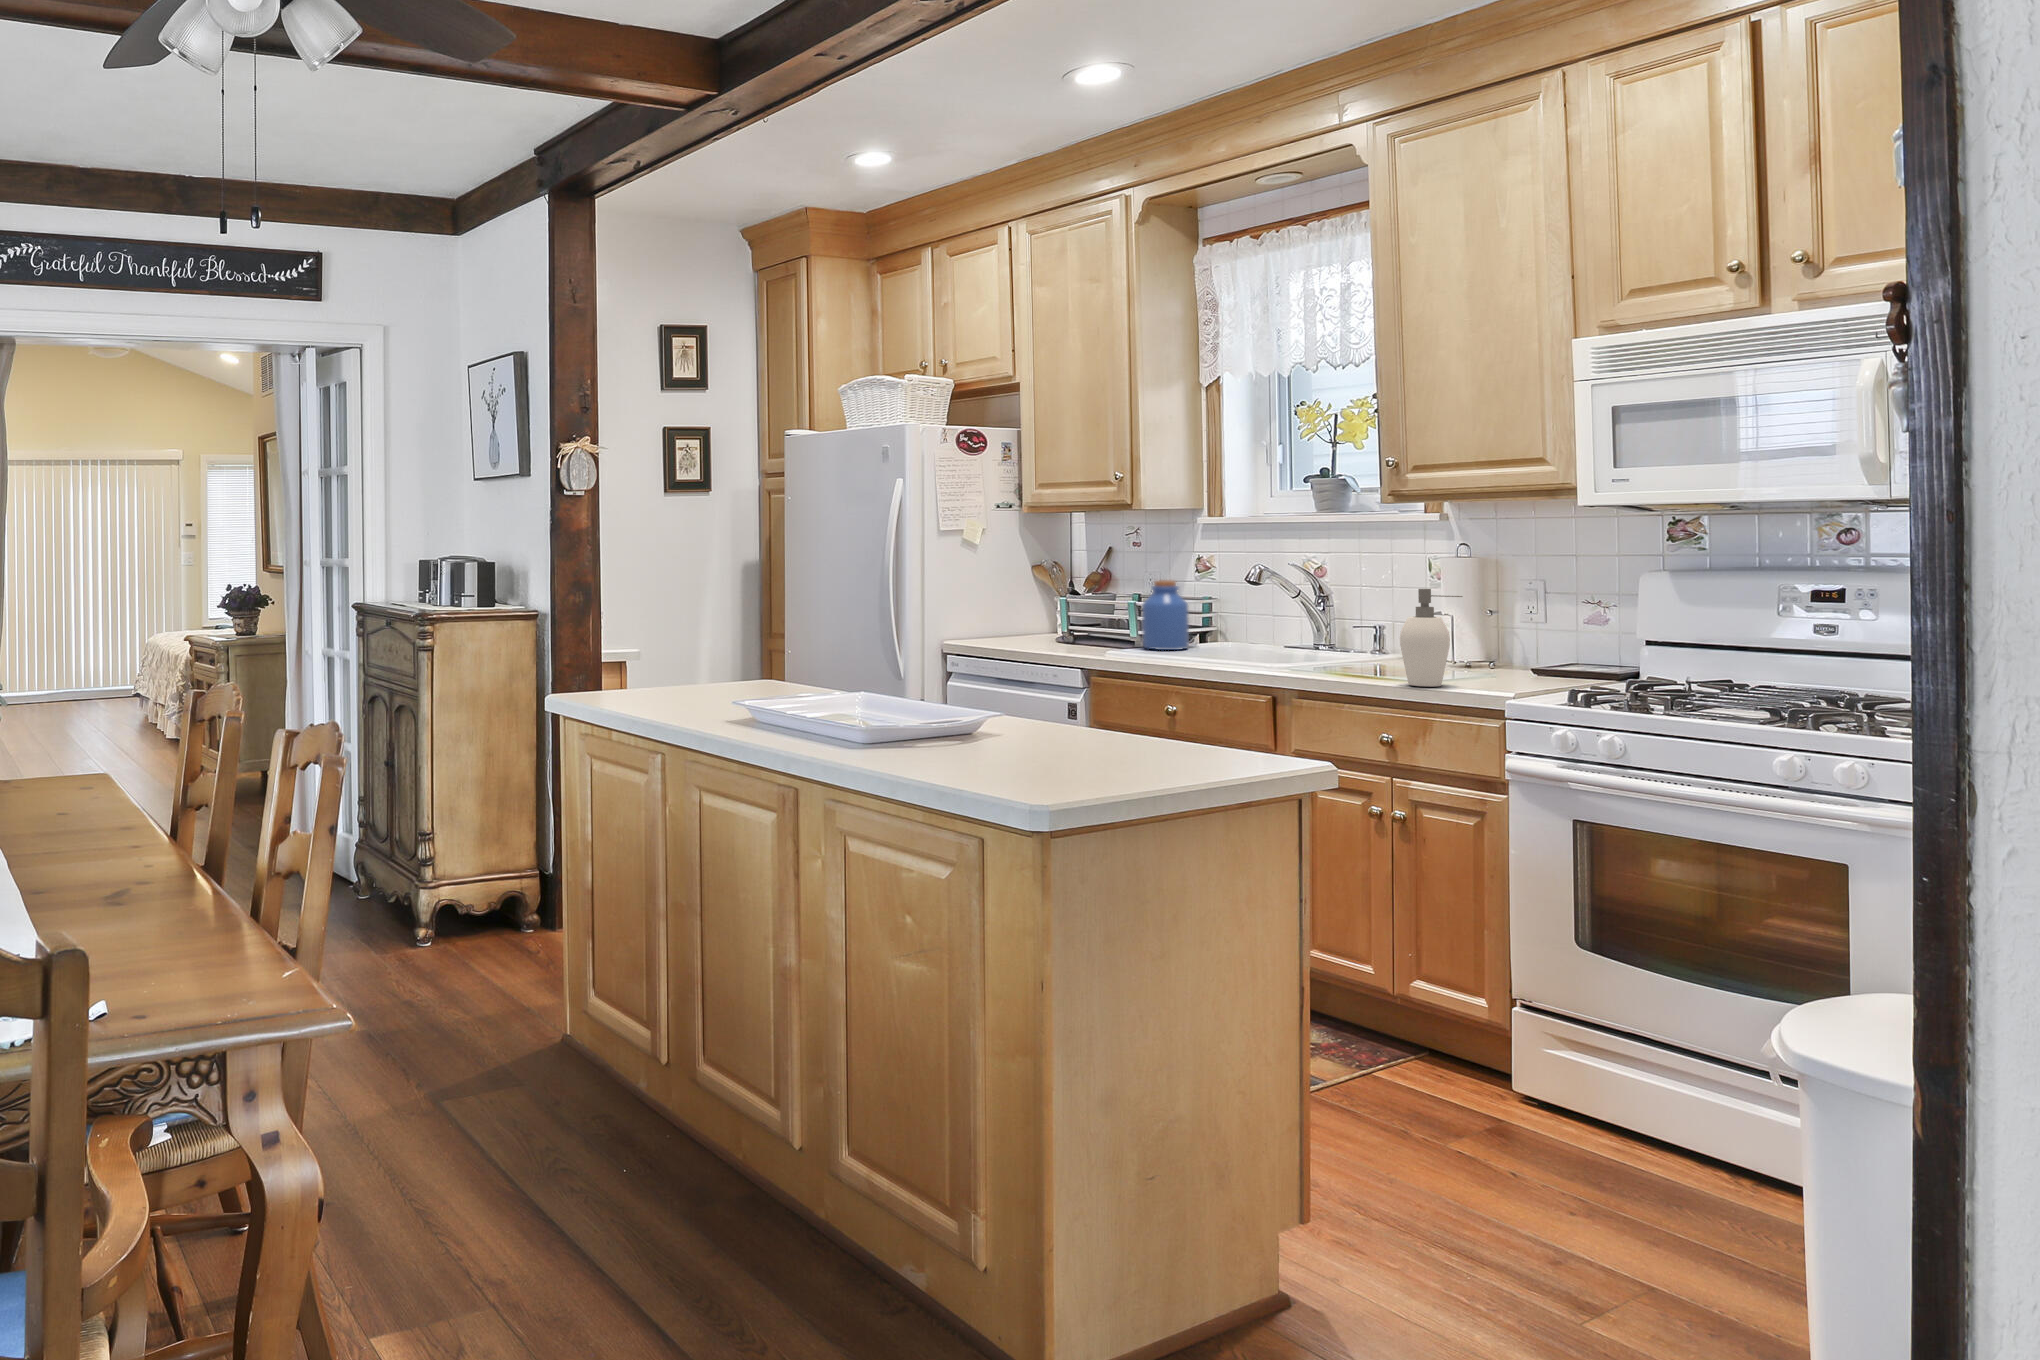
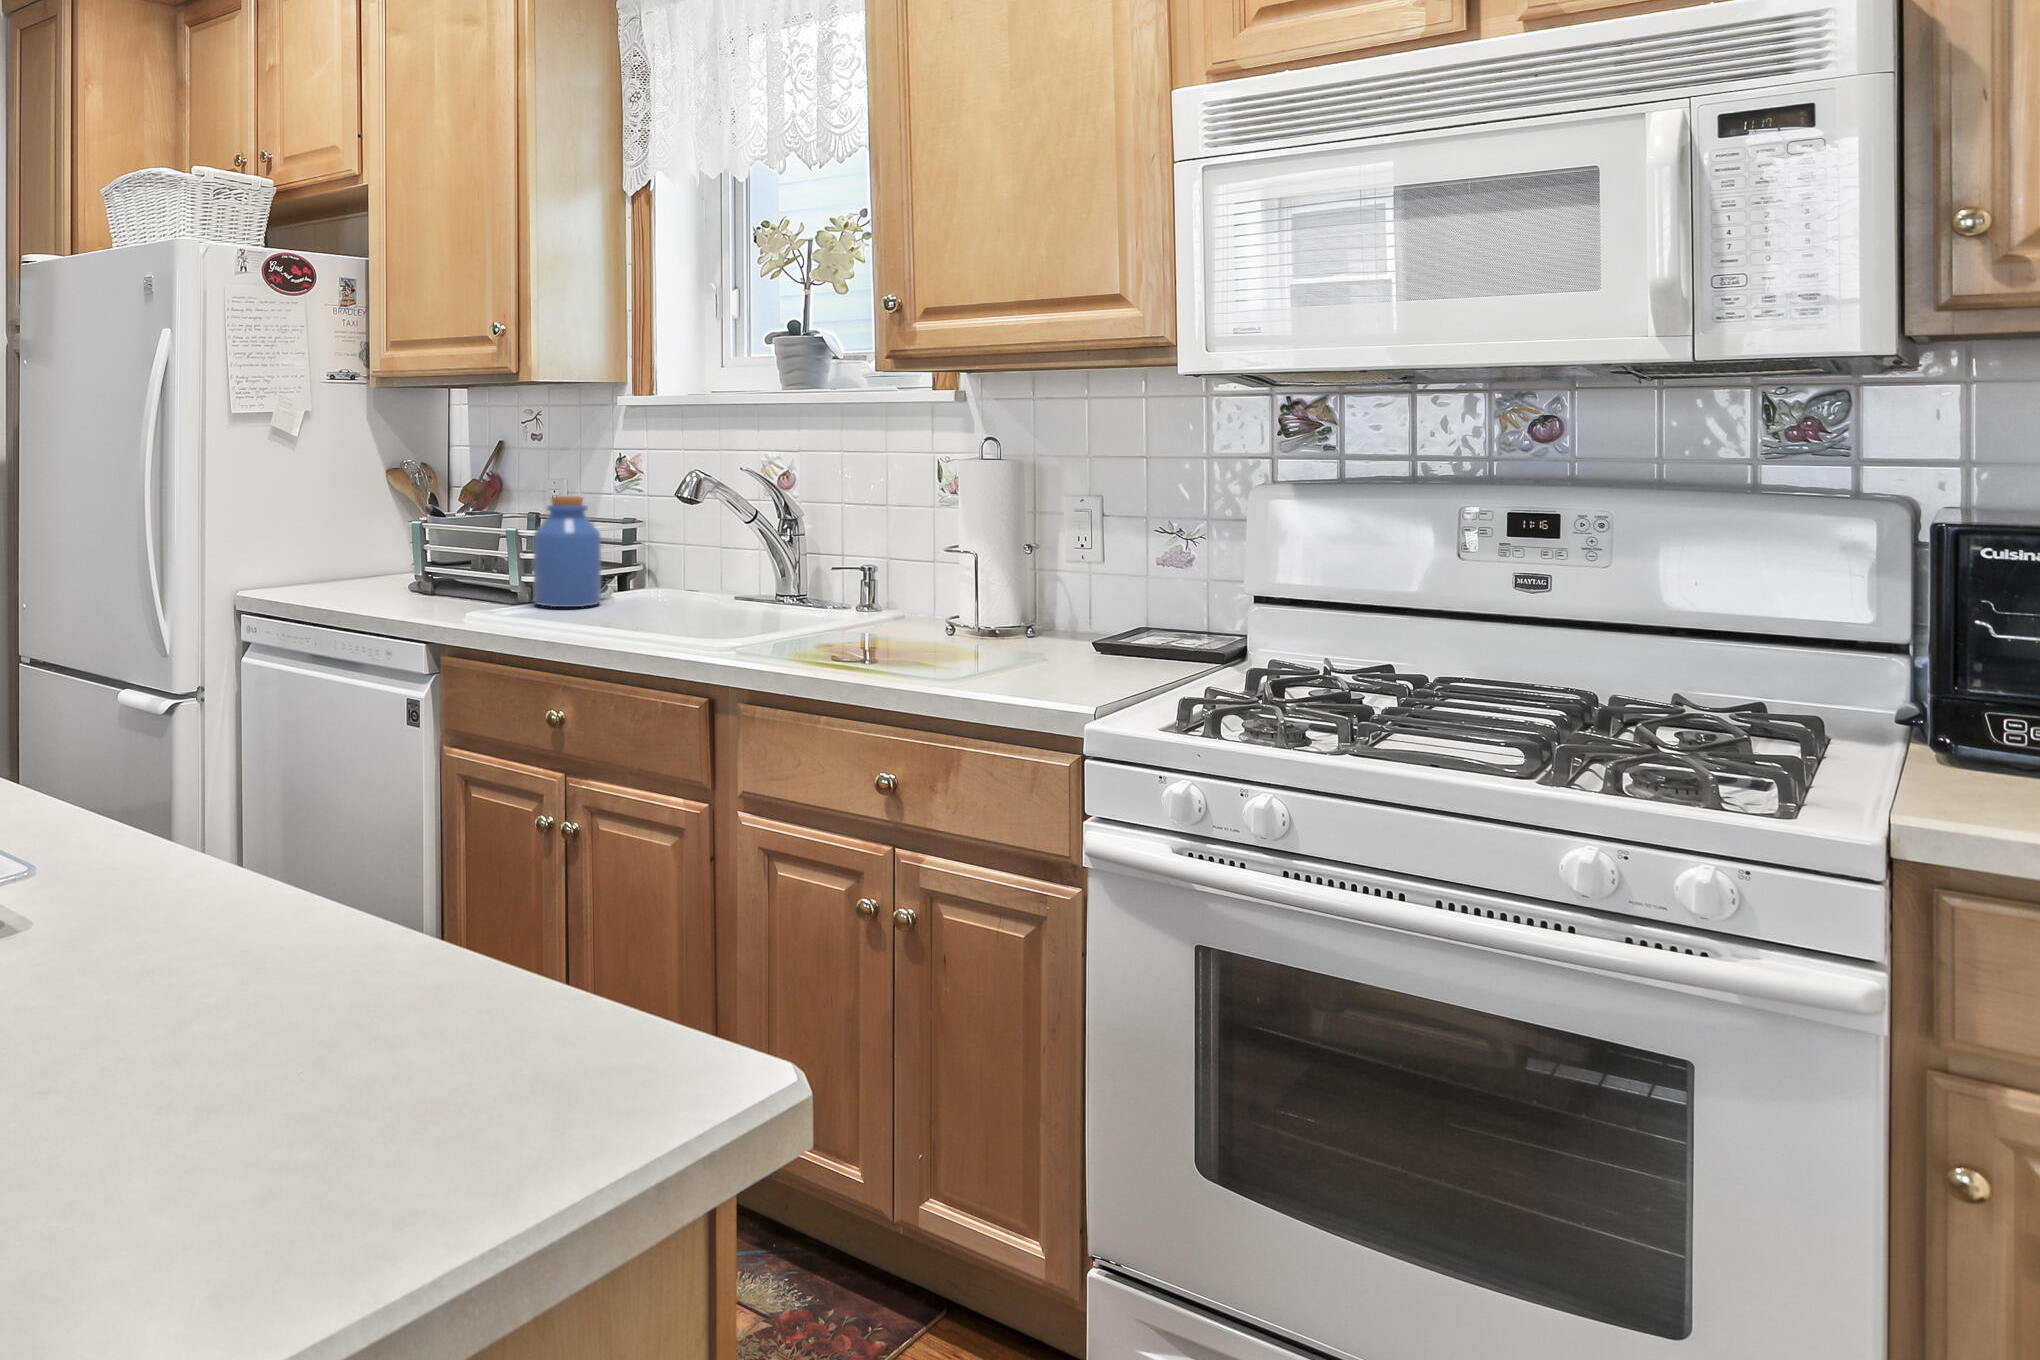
soap dispenser: present [1400,589,1463,687] -> none [909,516,1008,688]

